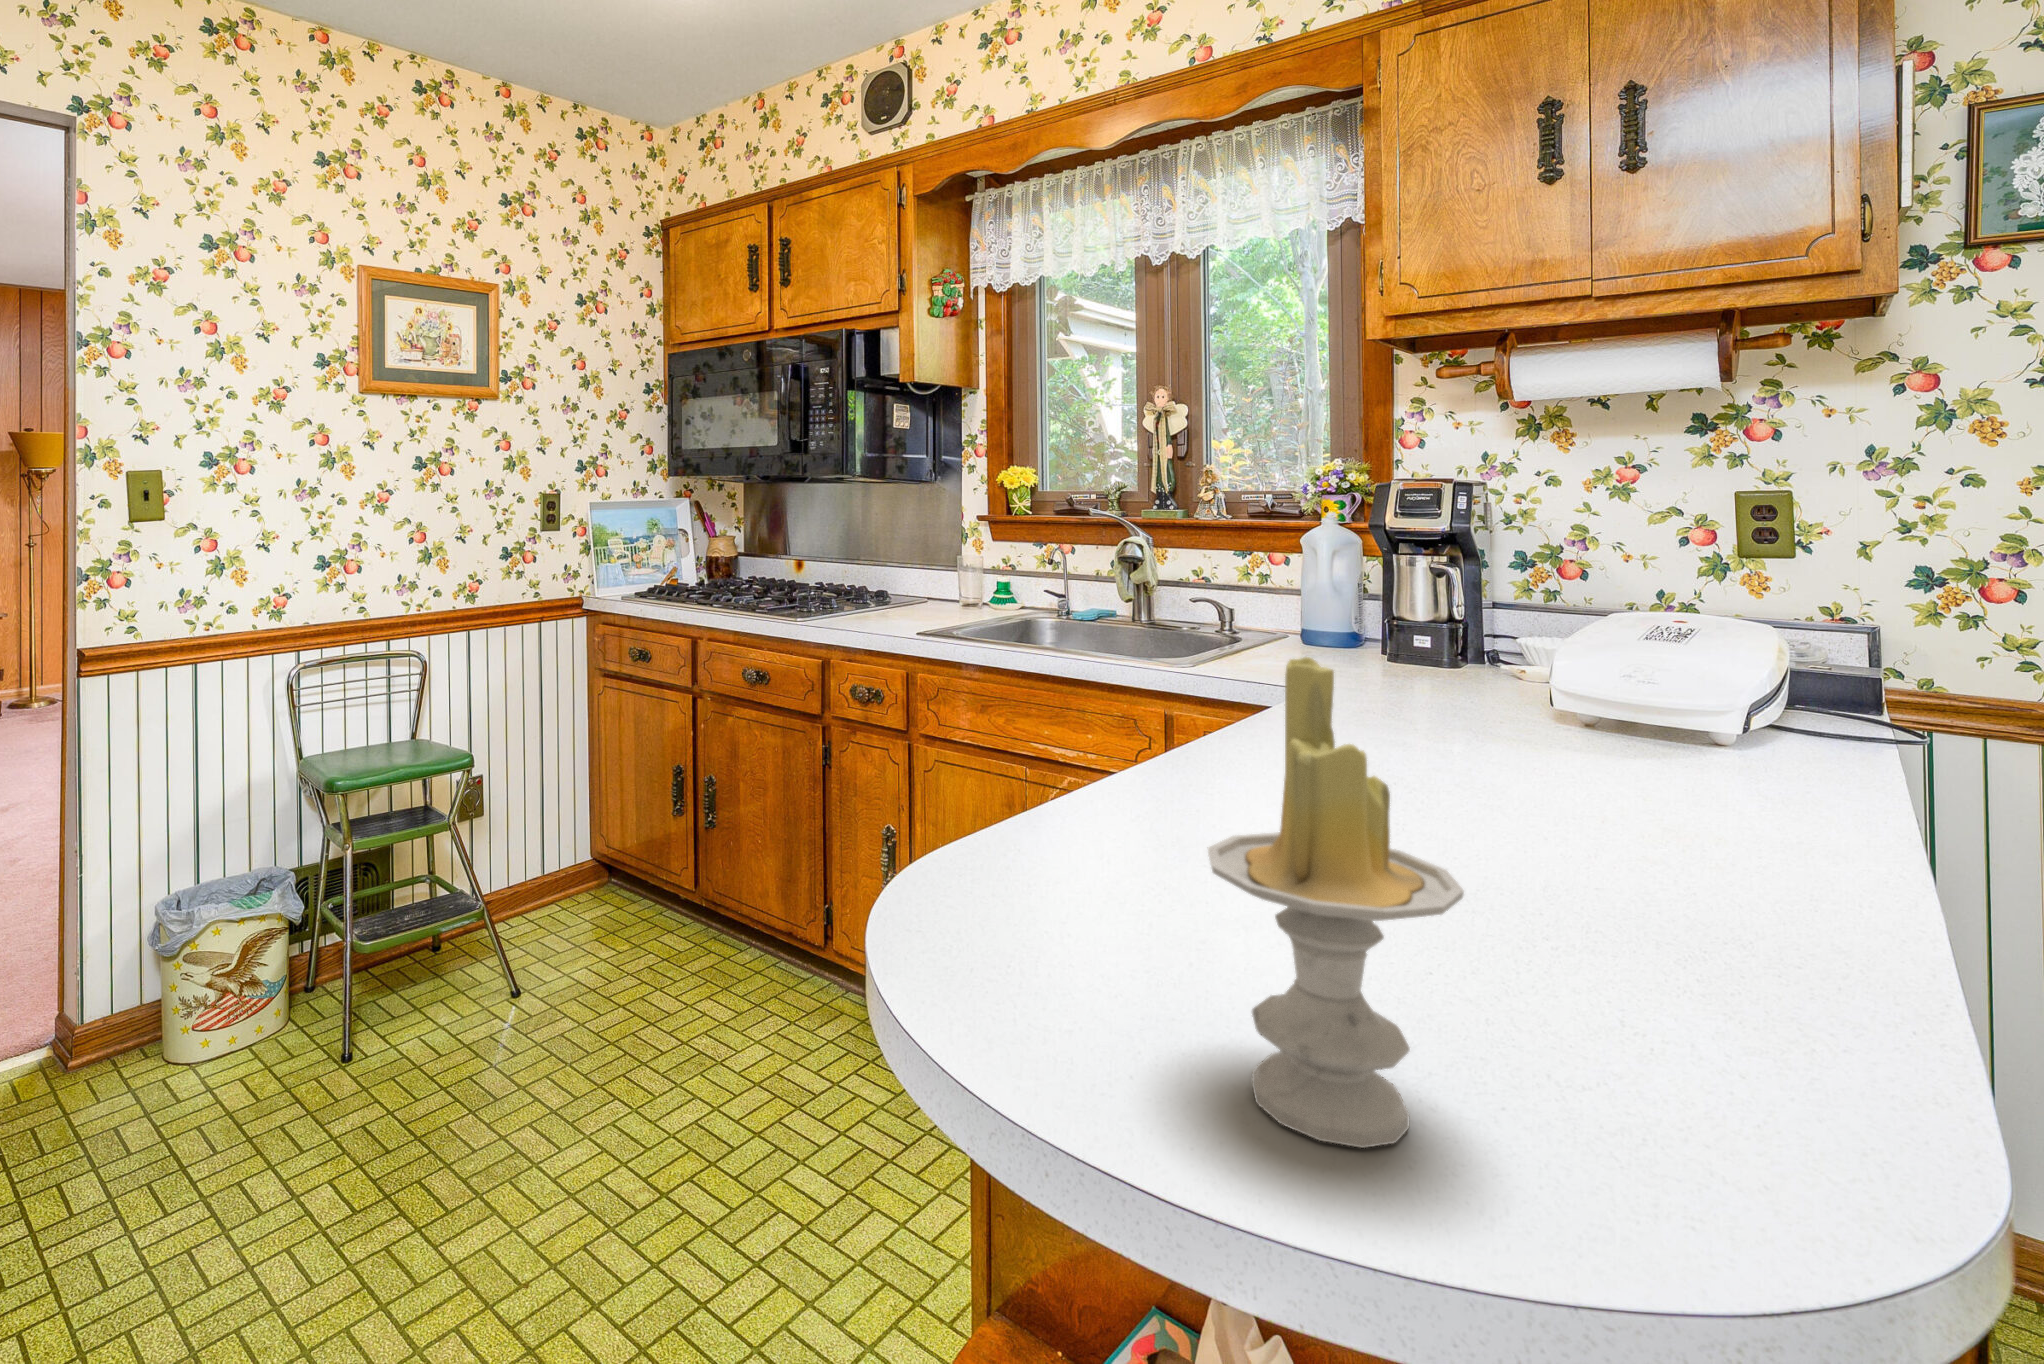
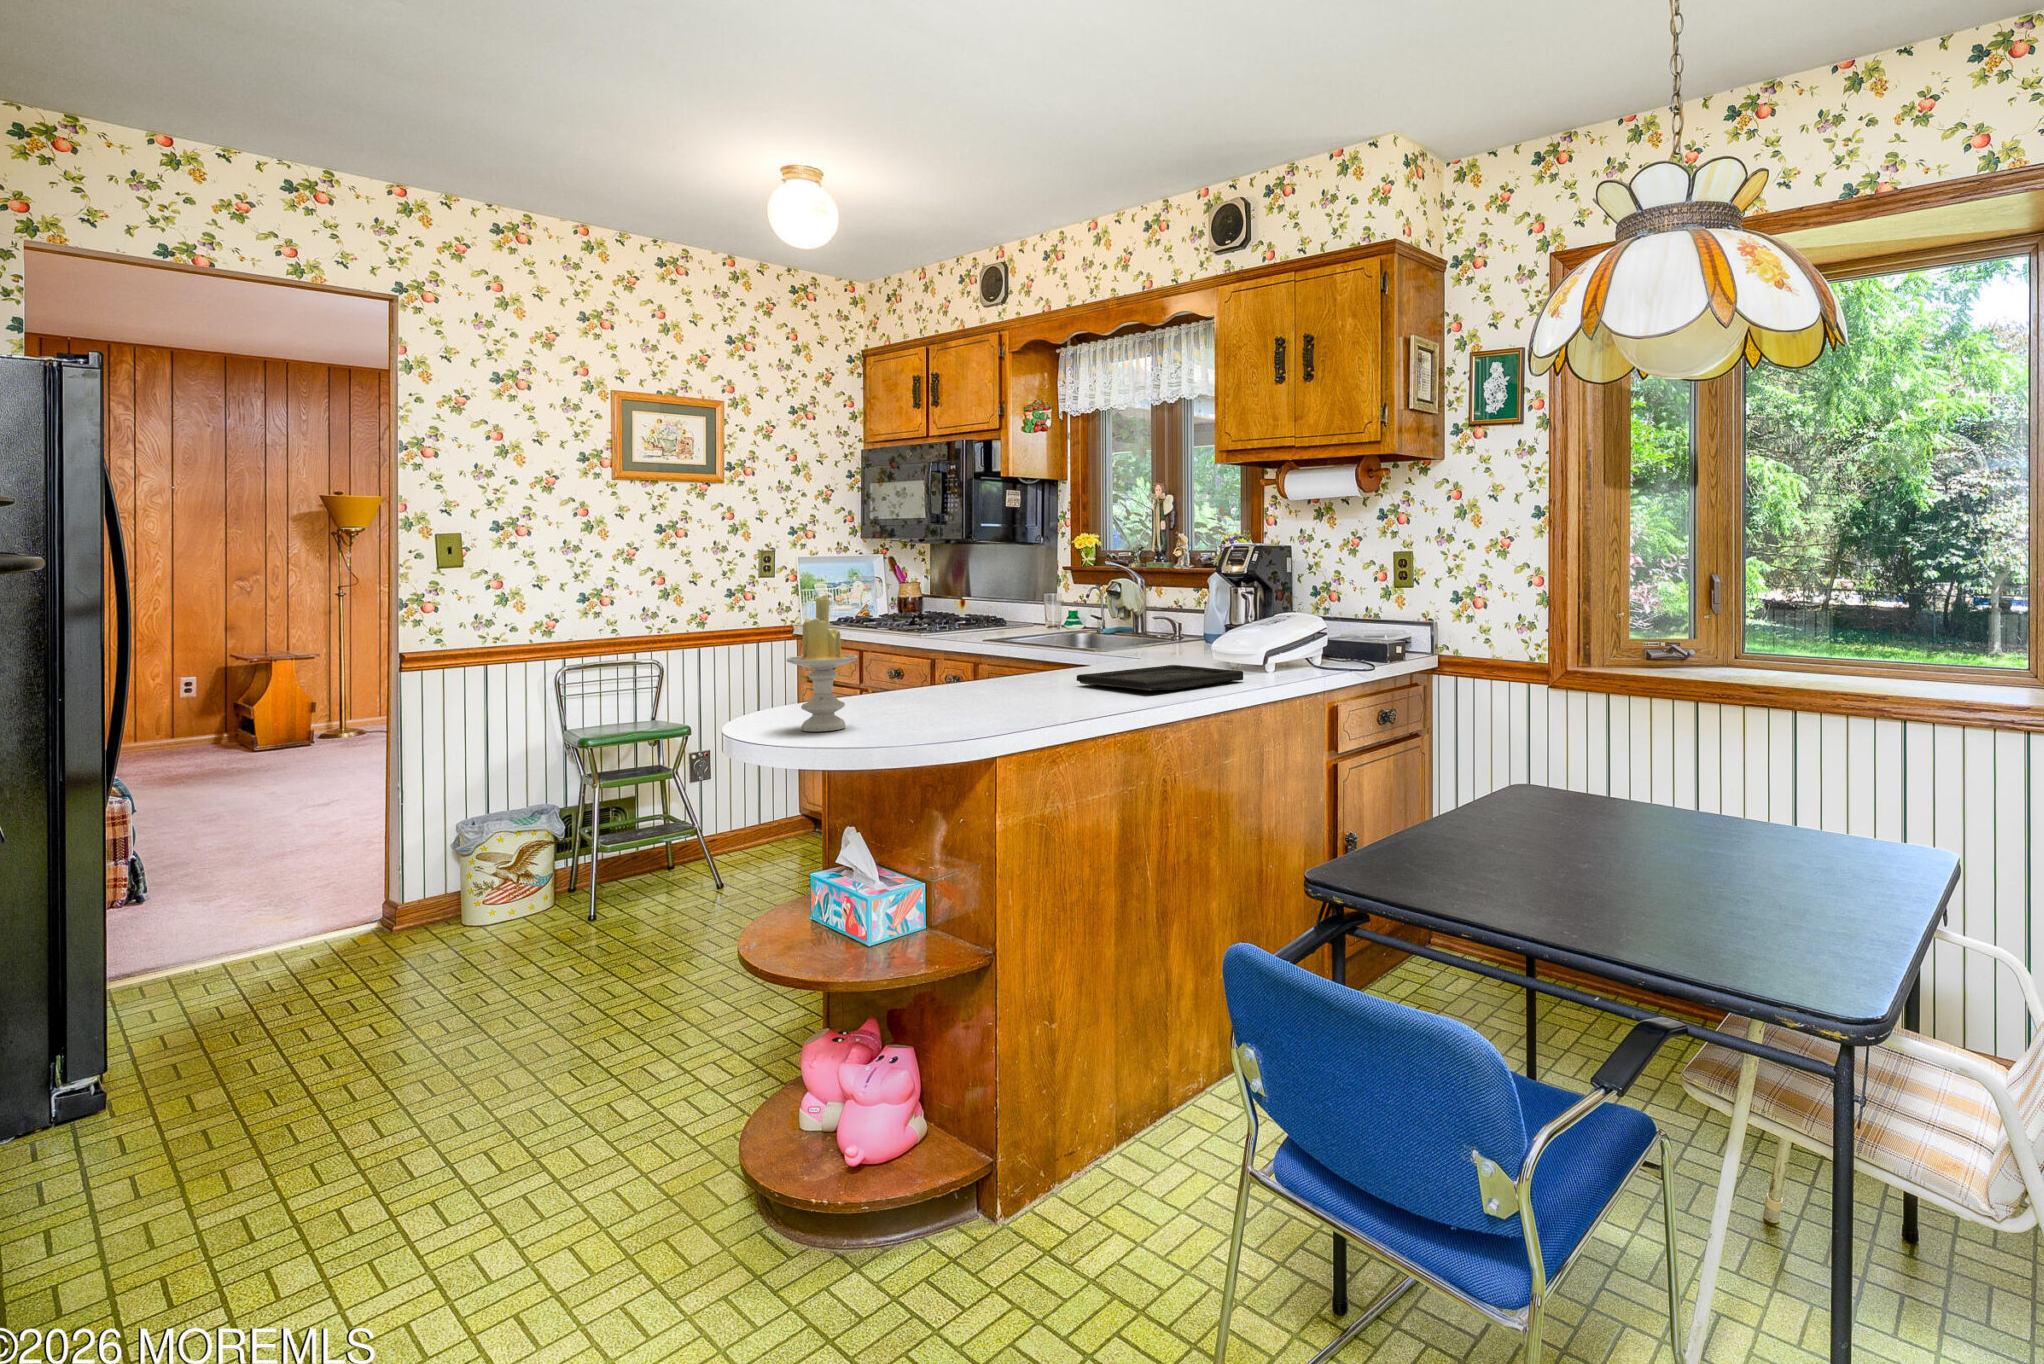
tray: none [1467,734,1830,852] -> present [1077,665,1243,690]

